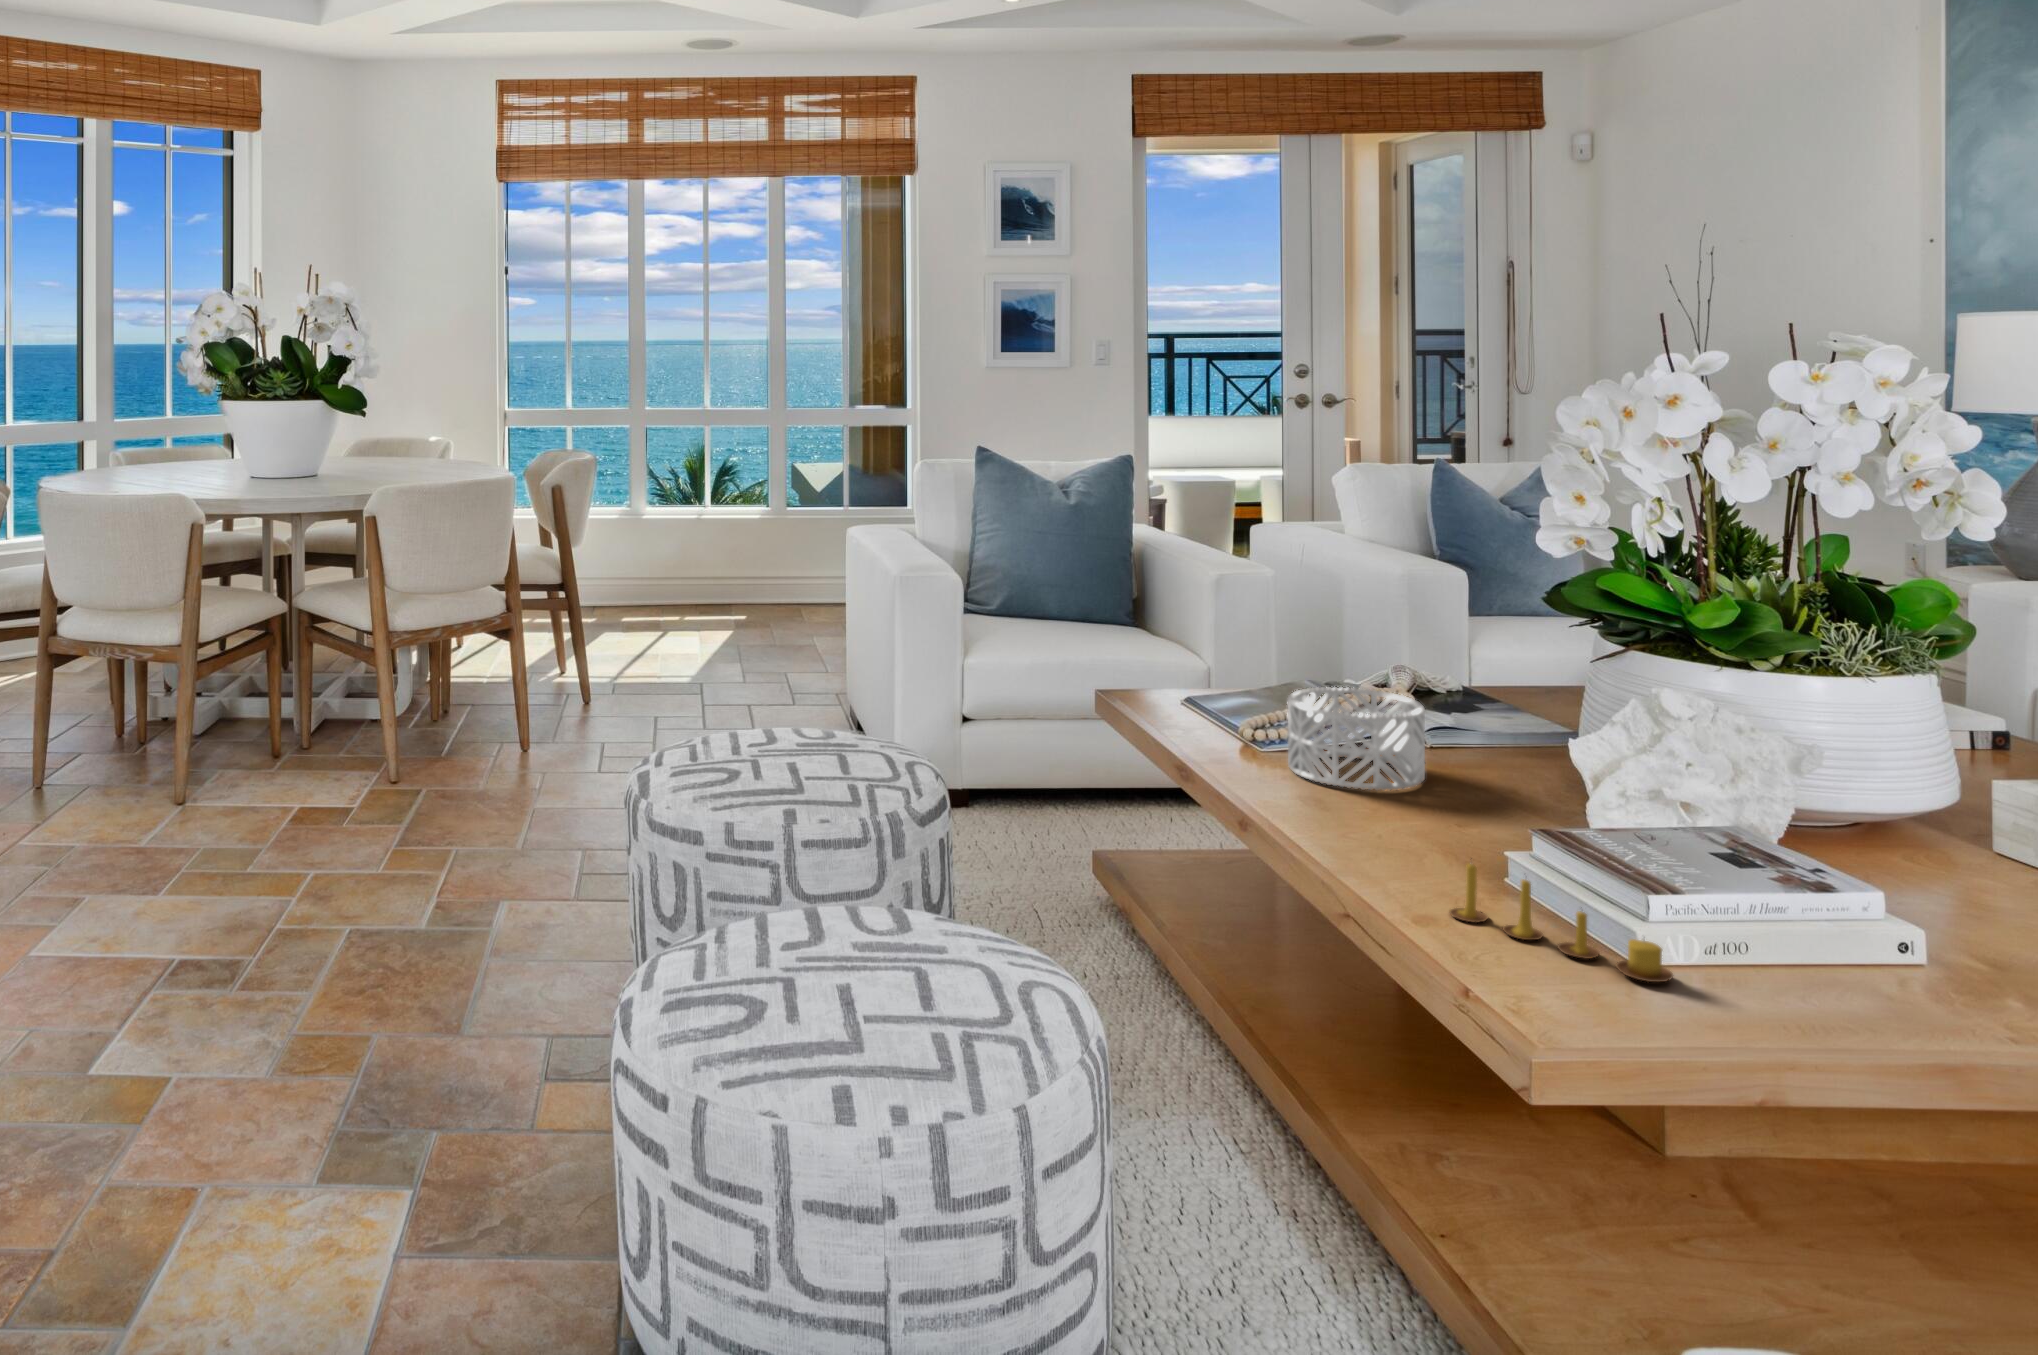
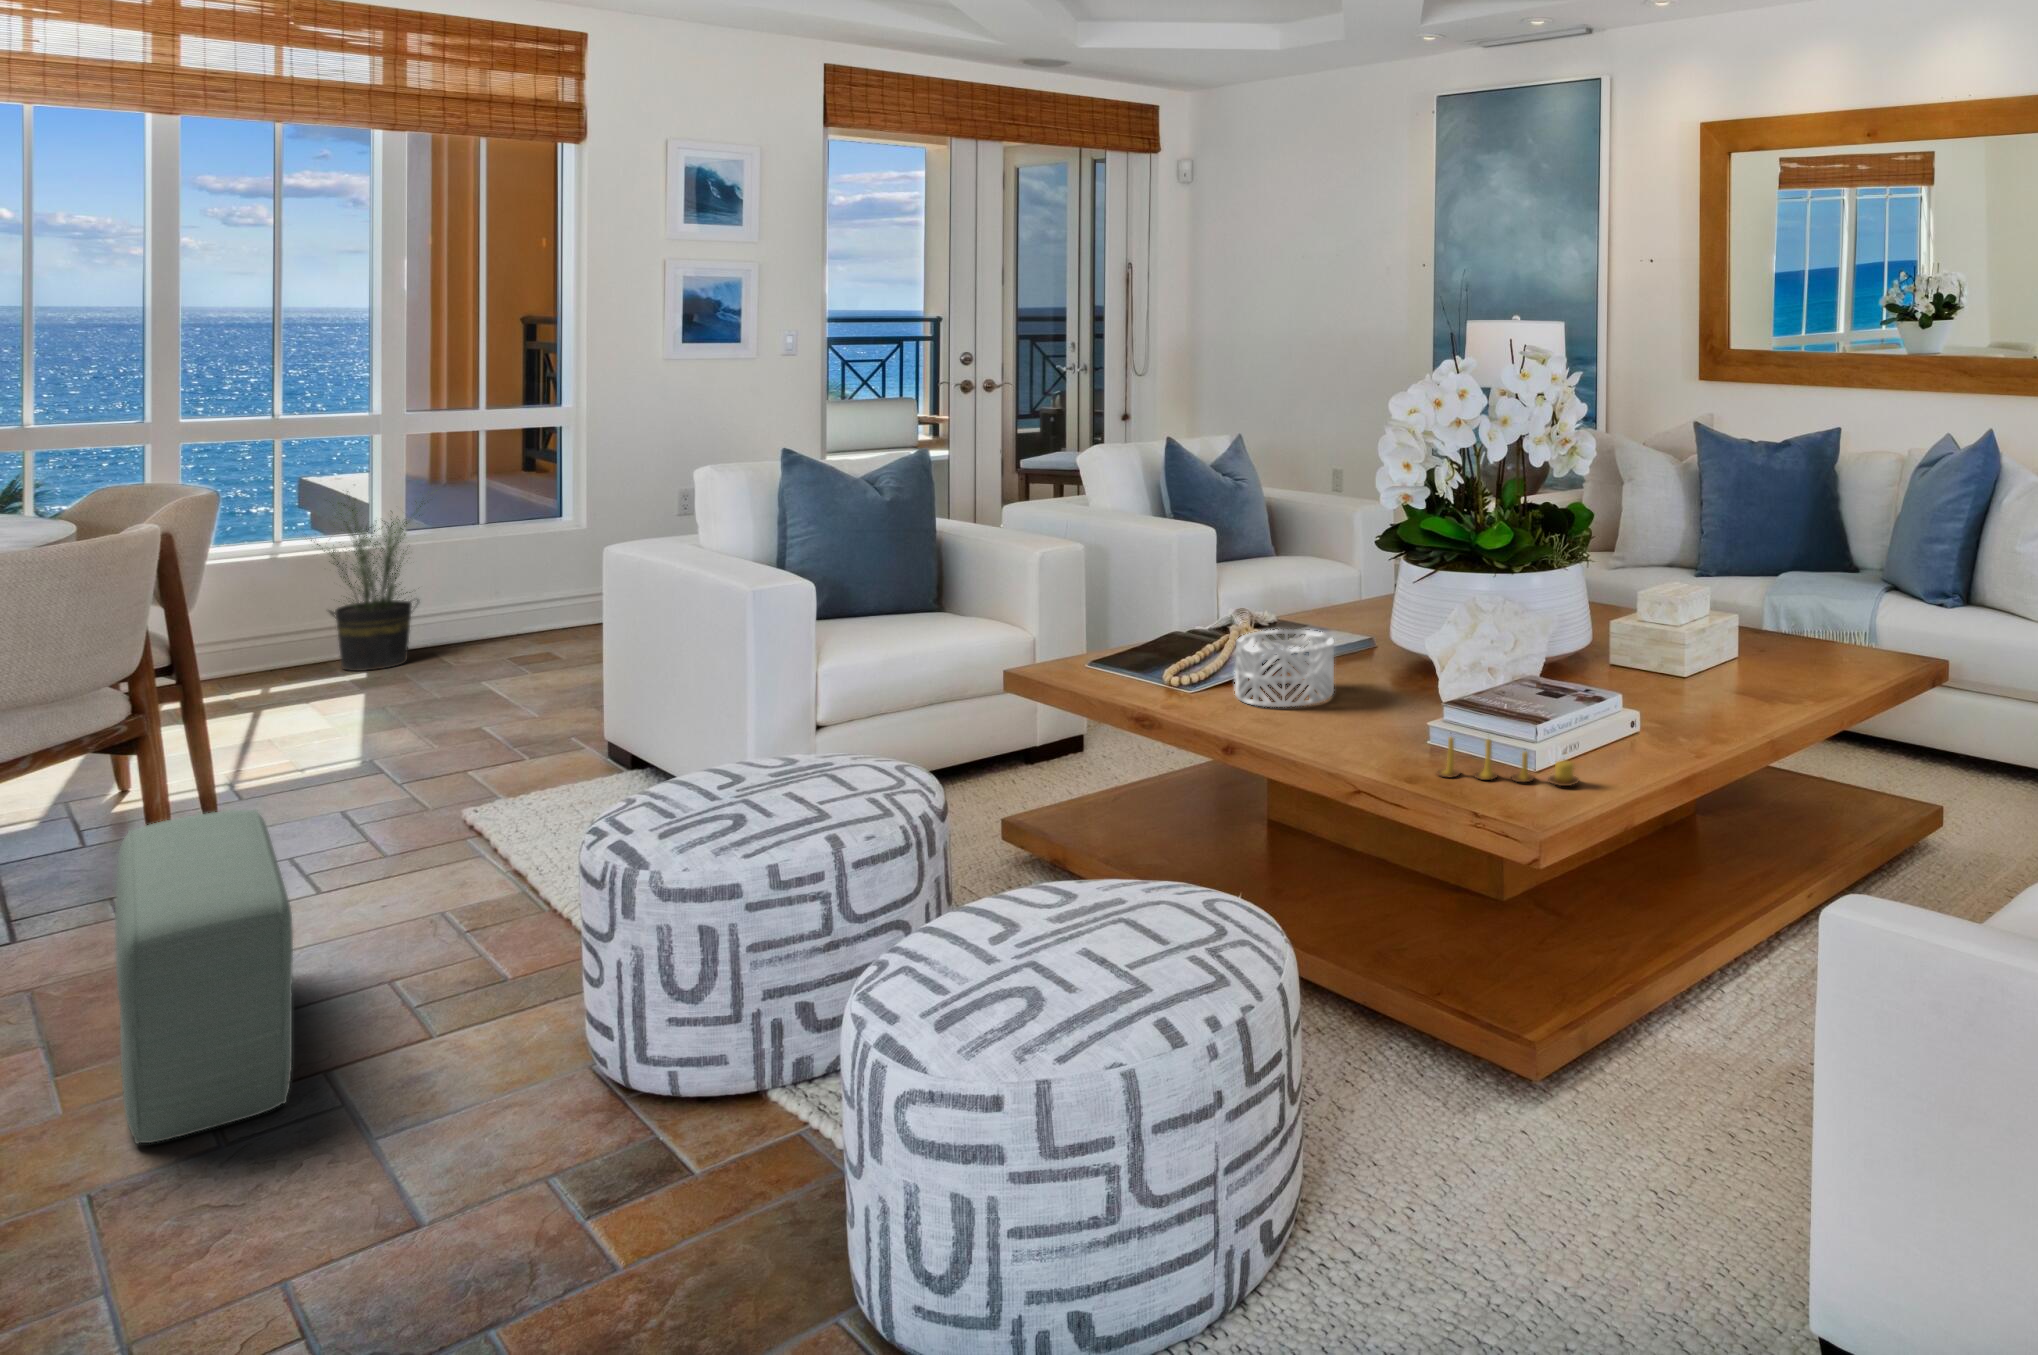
potted plant: none [705,473,803,623] -> present [311,491,422,671]
pouf: none [368,699,517,932] -> present [115,810,293,1144]

